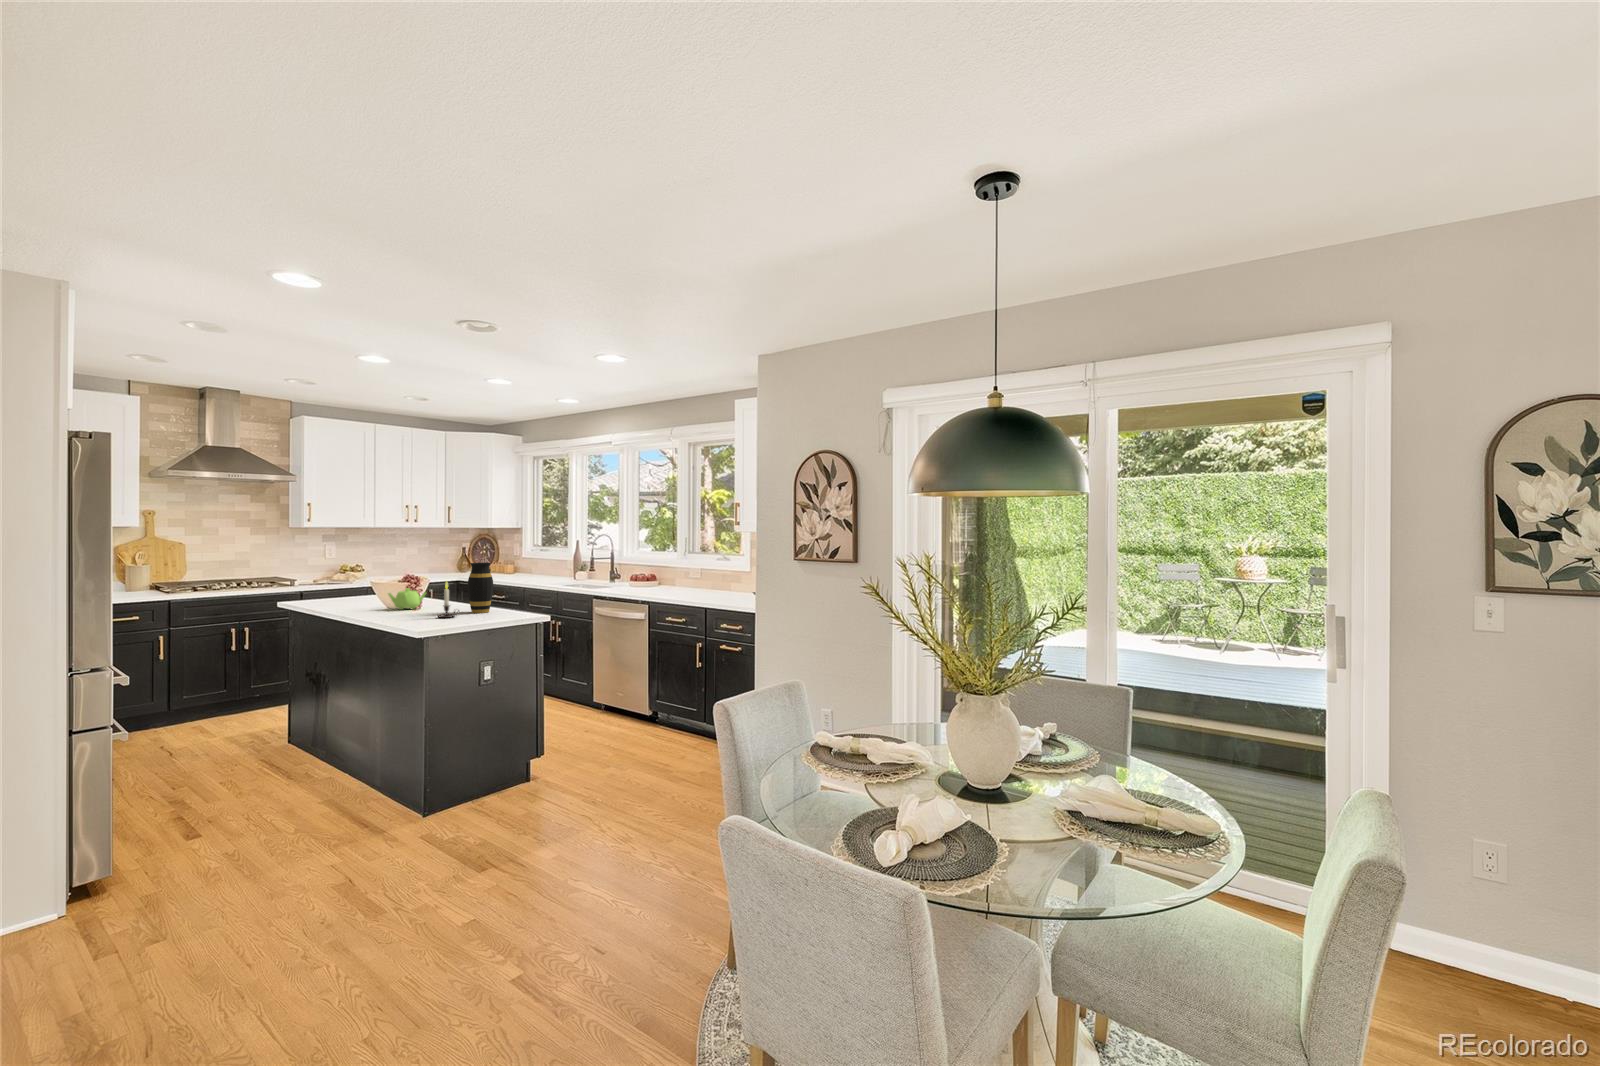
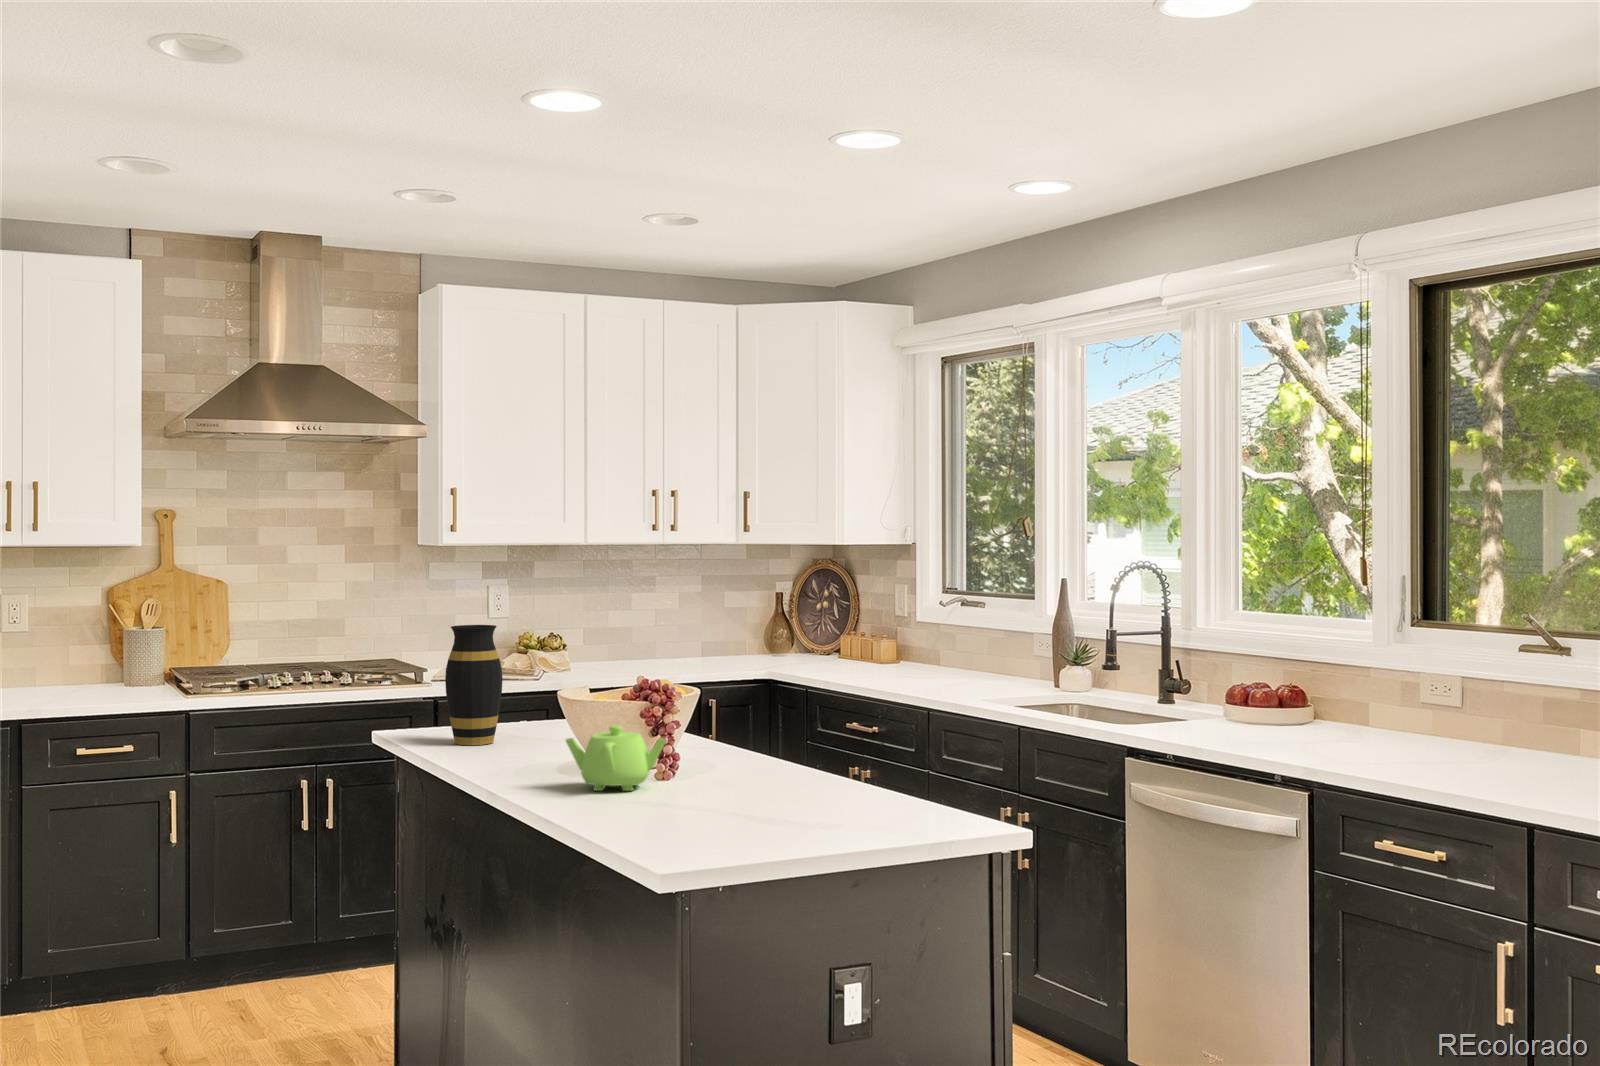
vase: present [468,563,493,613] -> present [445,625,502,745]
candle: present [438,583,459,618] -> none [681,718,748,844]

